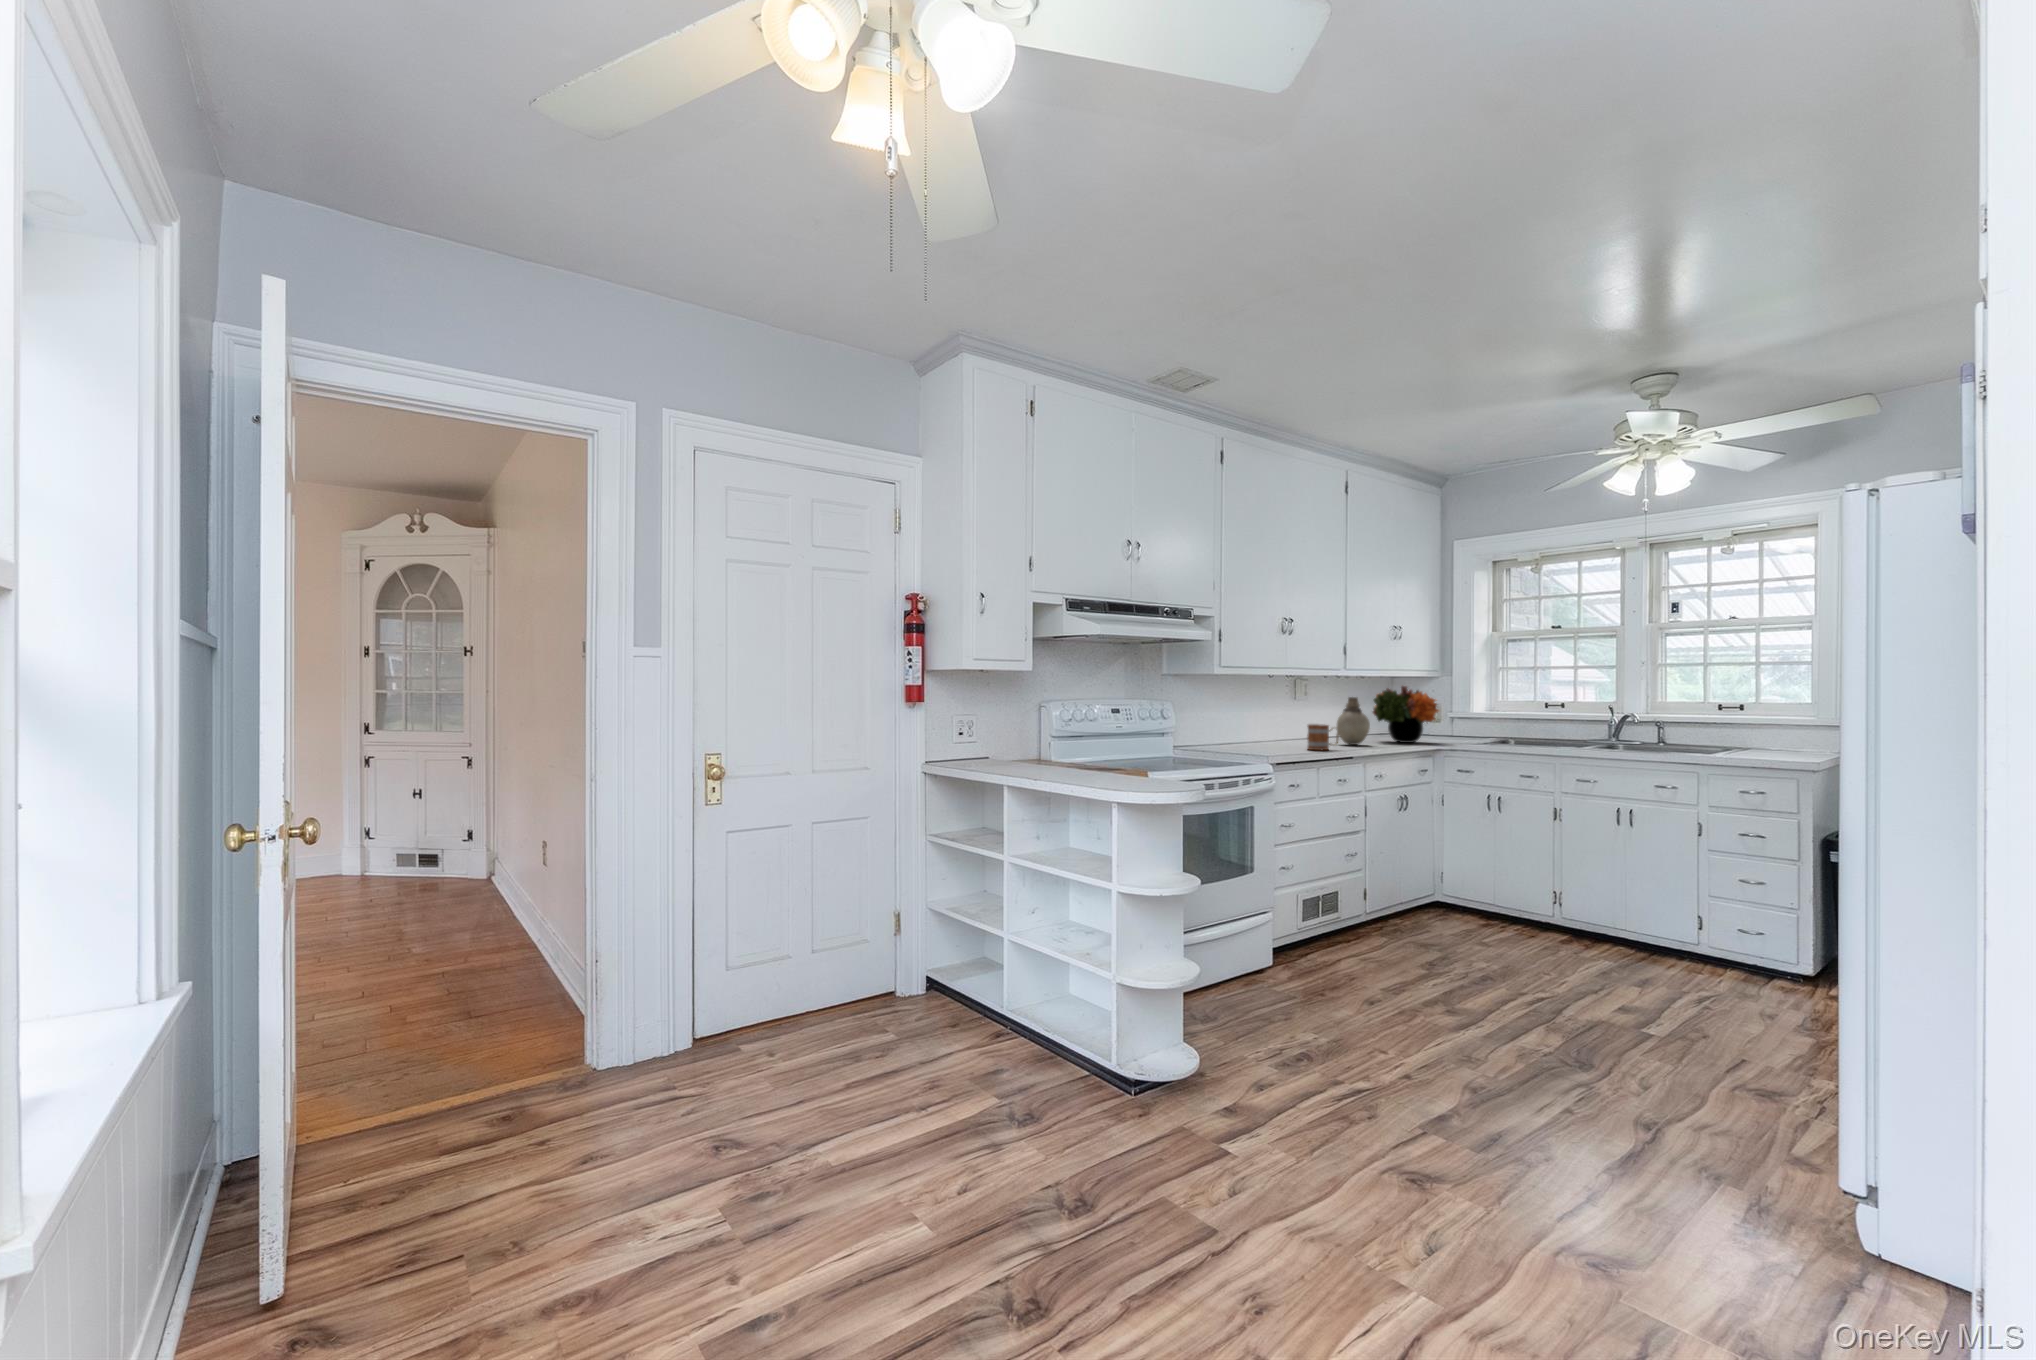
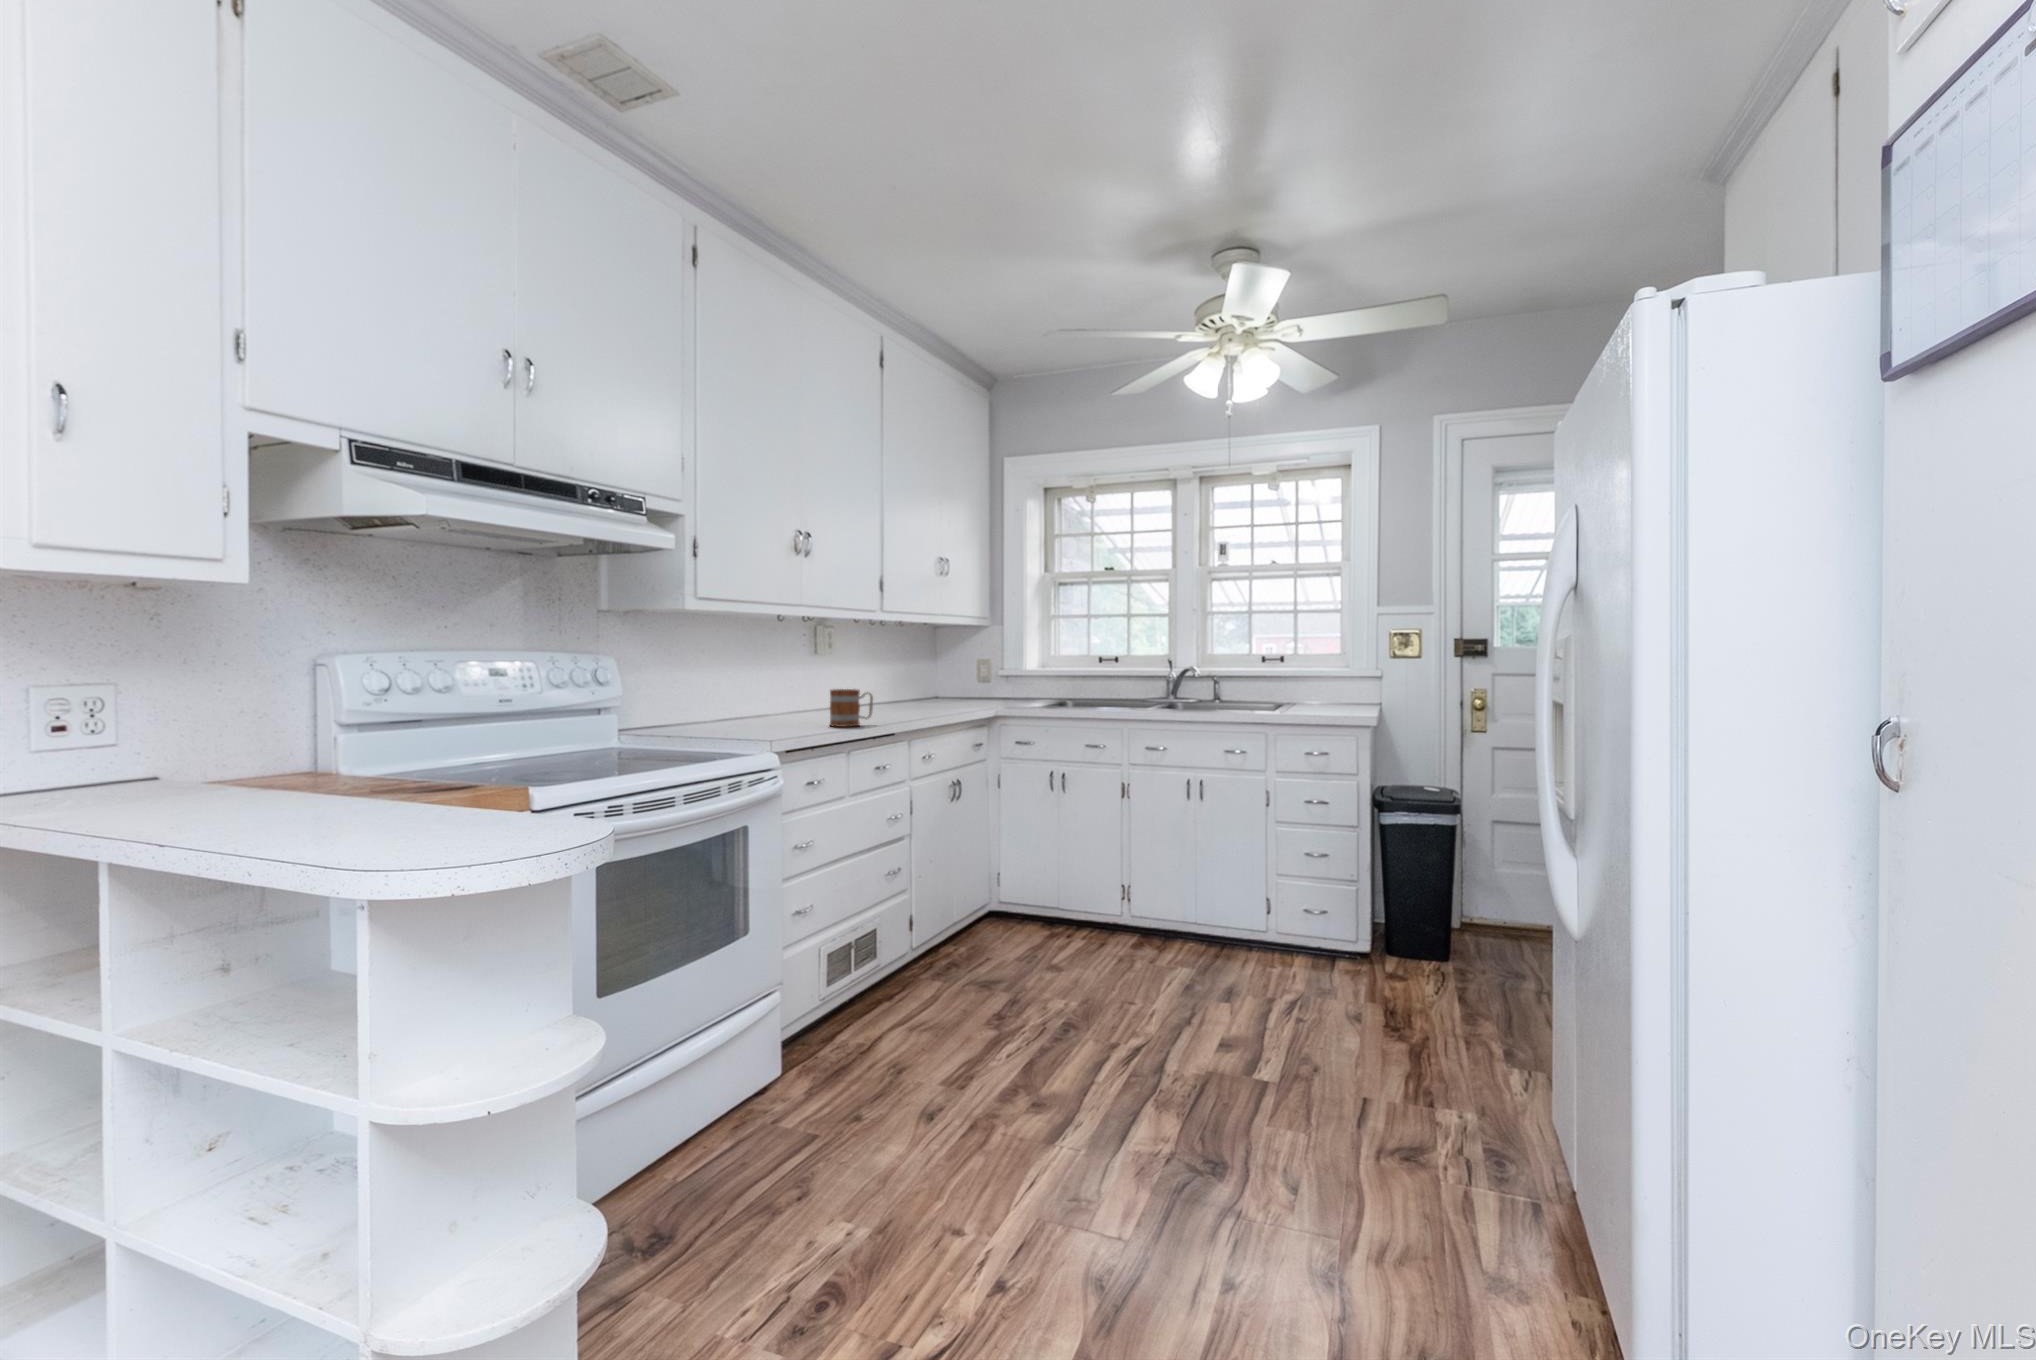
flower arrangement: present [1373,686,1439,743] -> none [911,636,993,710]
vase: present [1337,697,1370,745] -> none [868,651,911,716]

